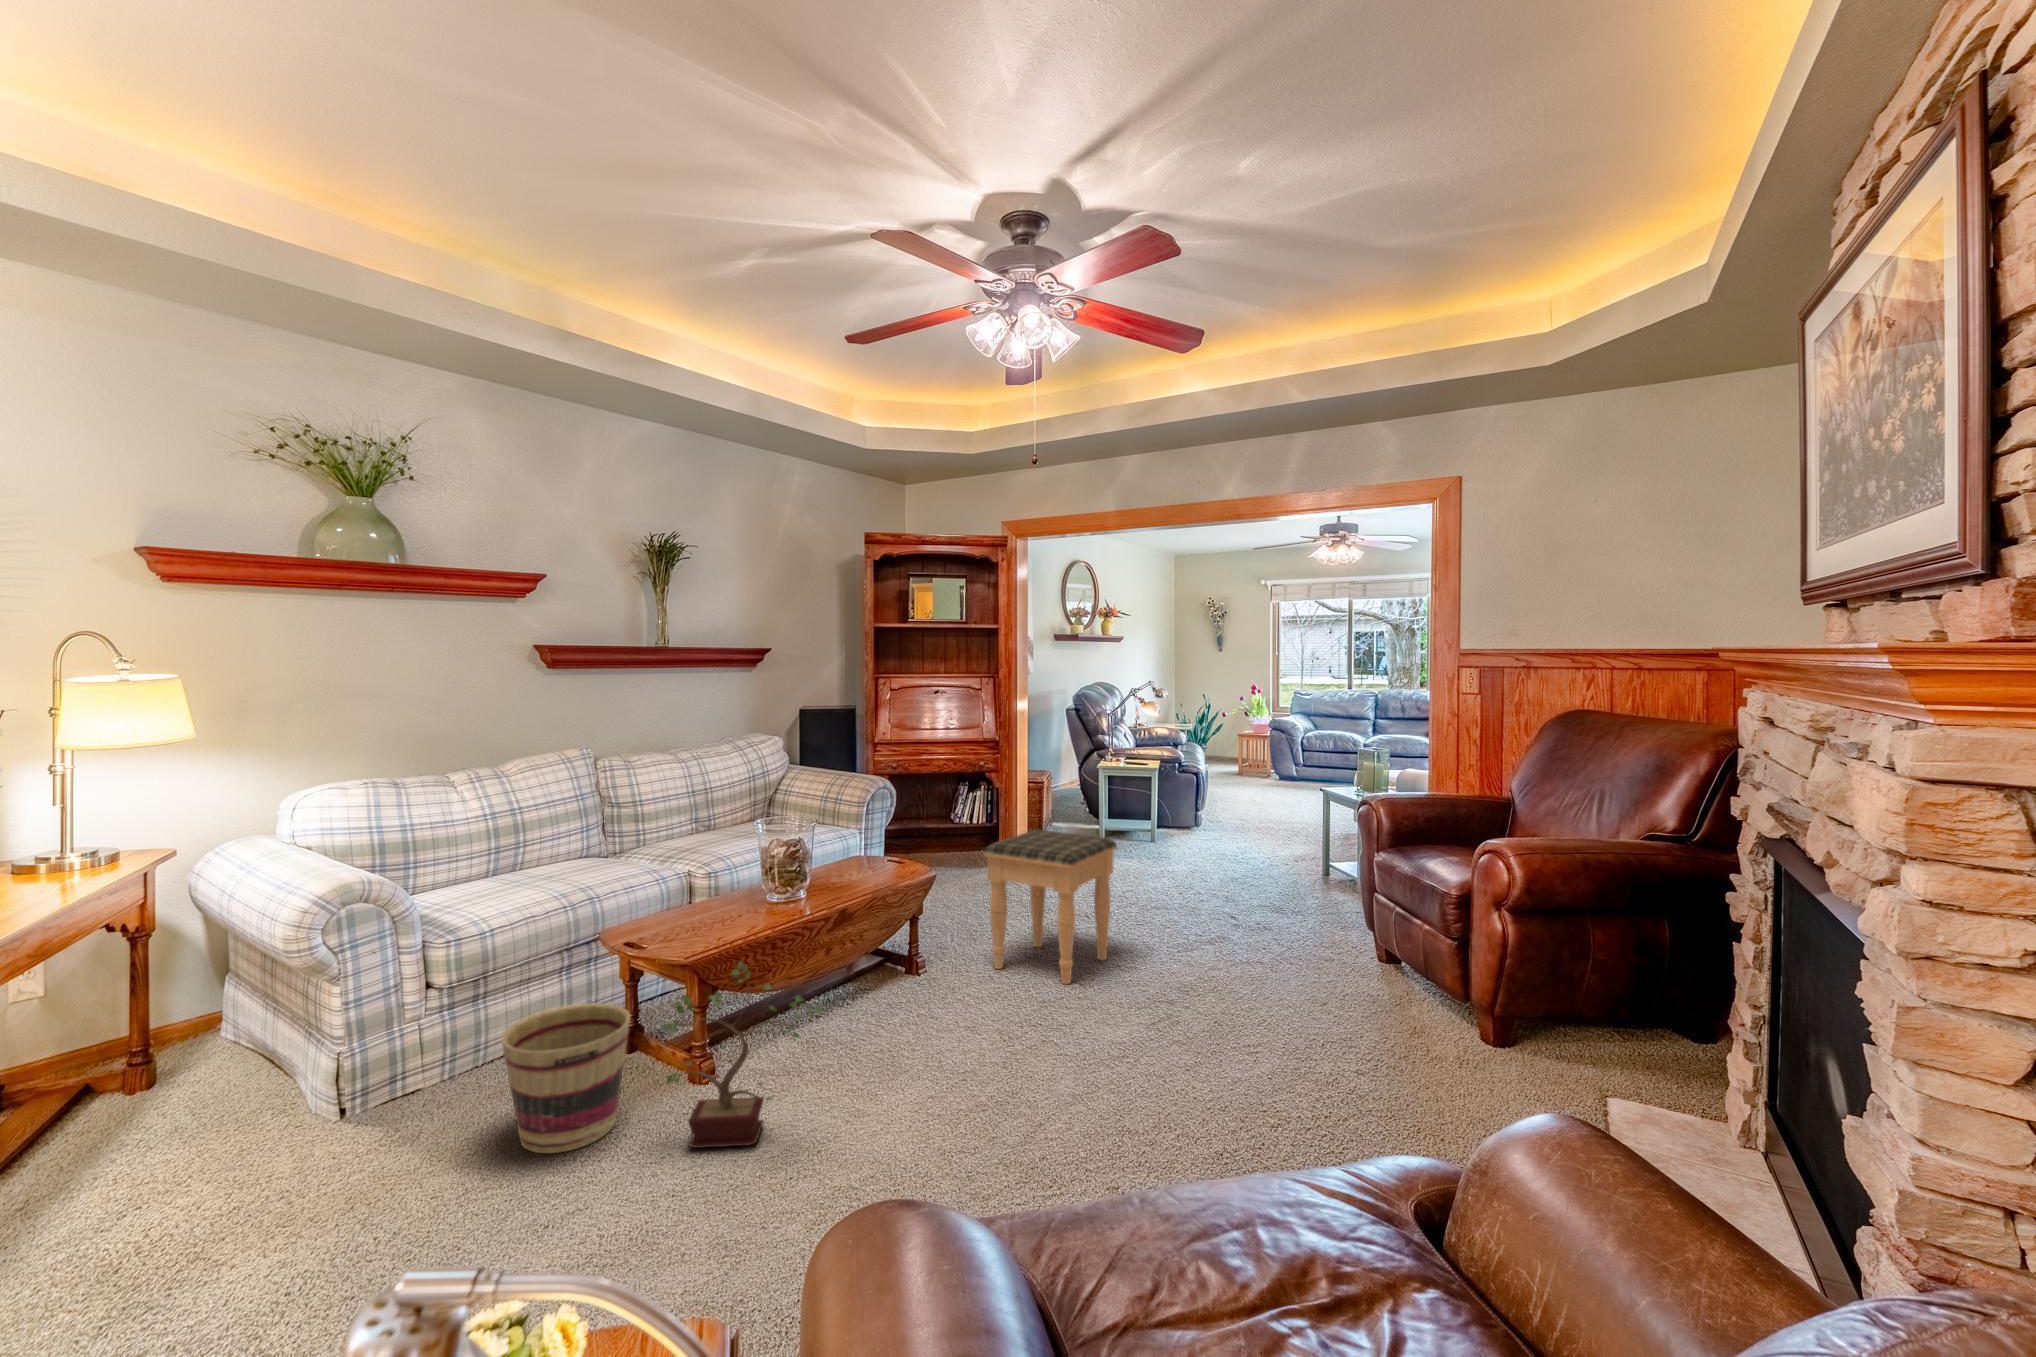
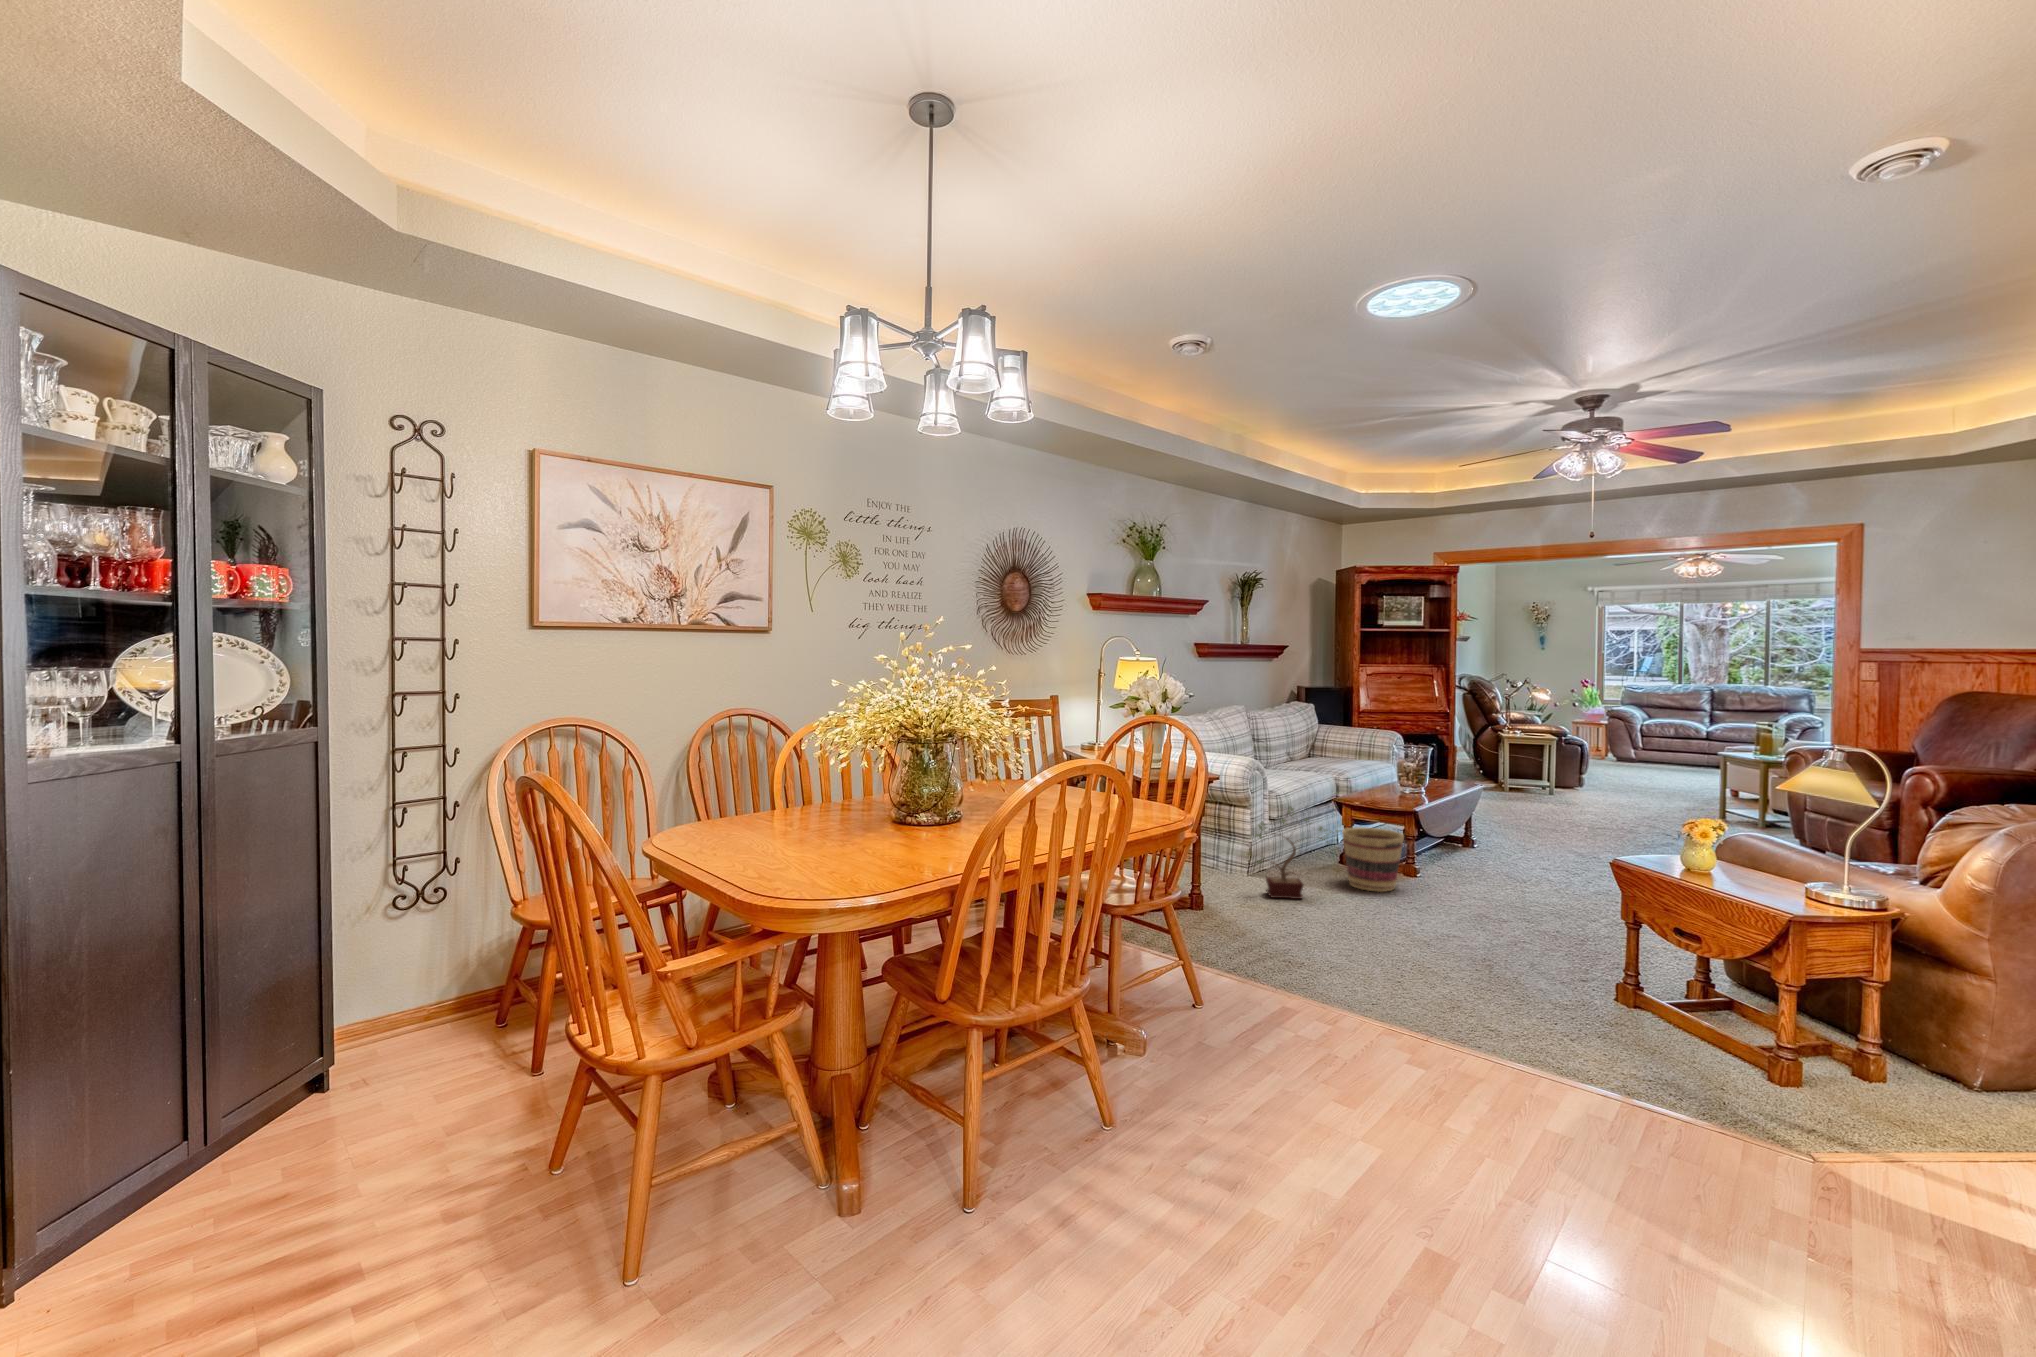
footstool: present [983,830,1117,984] -> none [1514,764,1604,856]
potted plant: present [661,961,822,1148] -> present [1256,807,1338,899]

